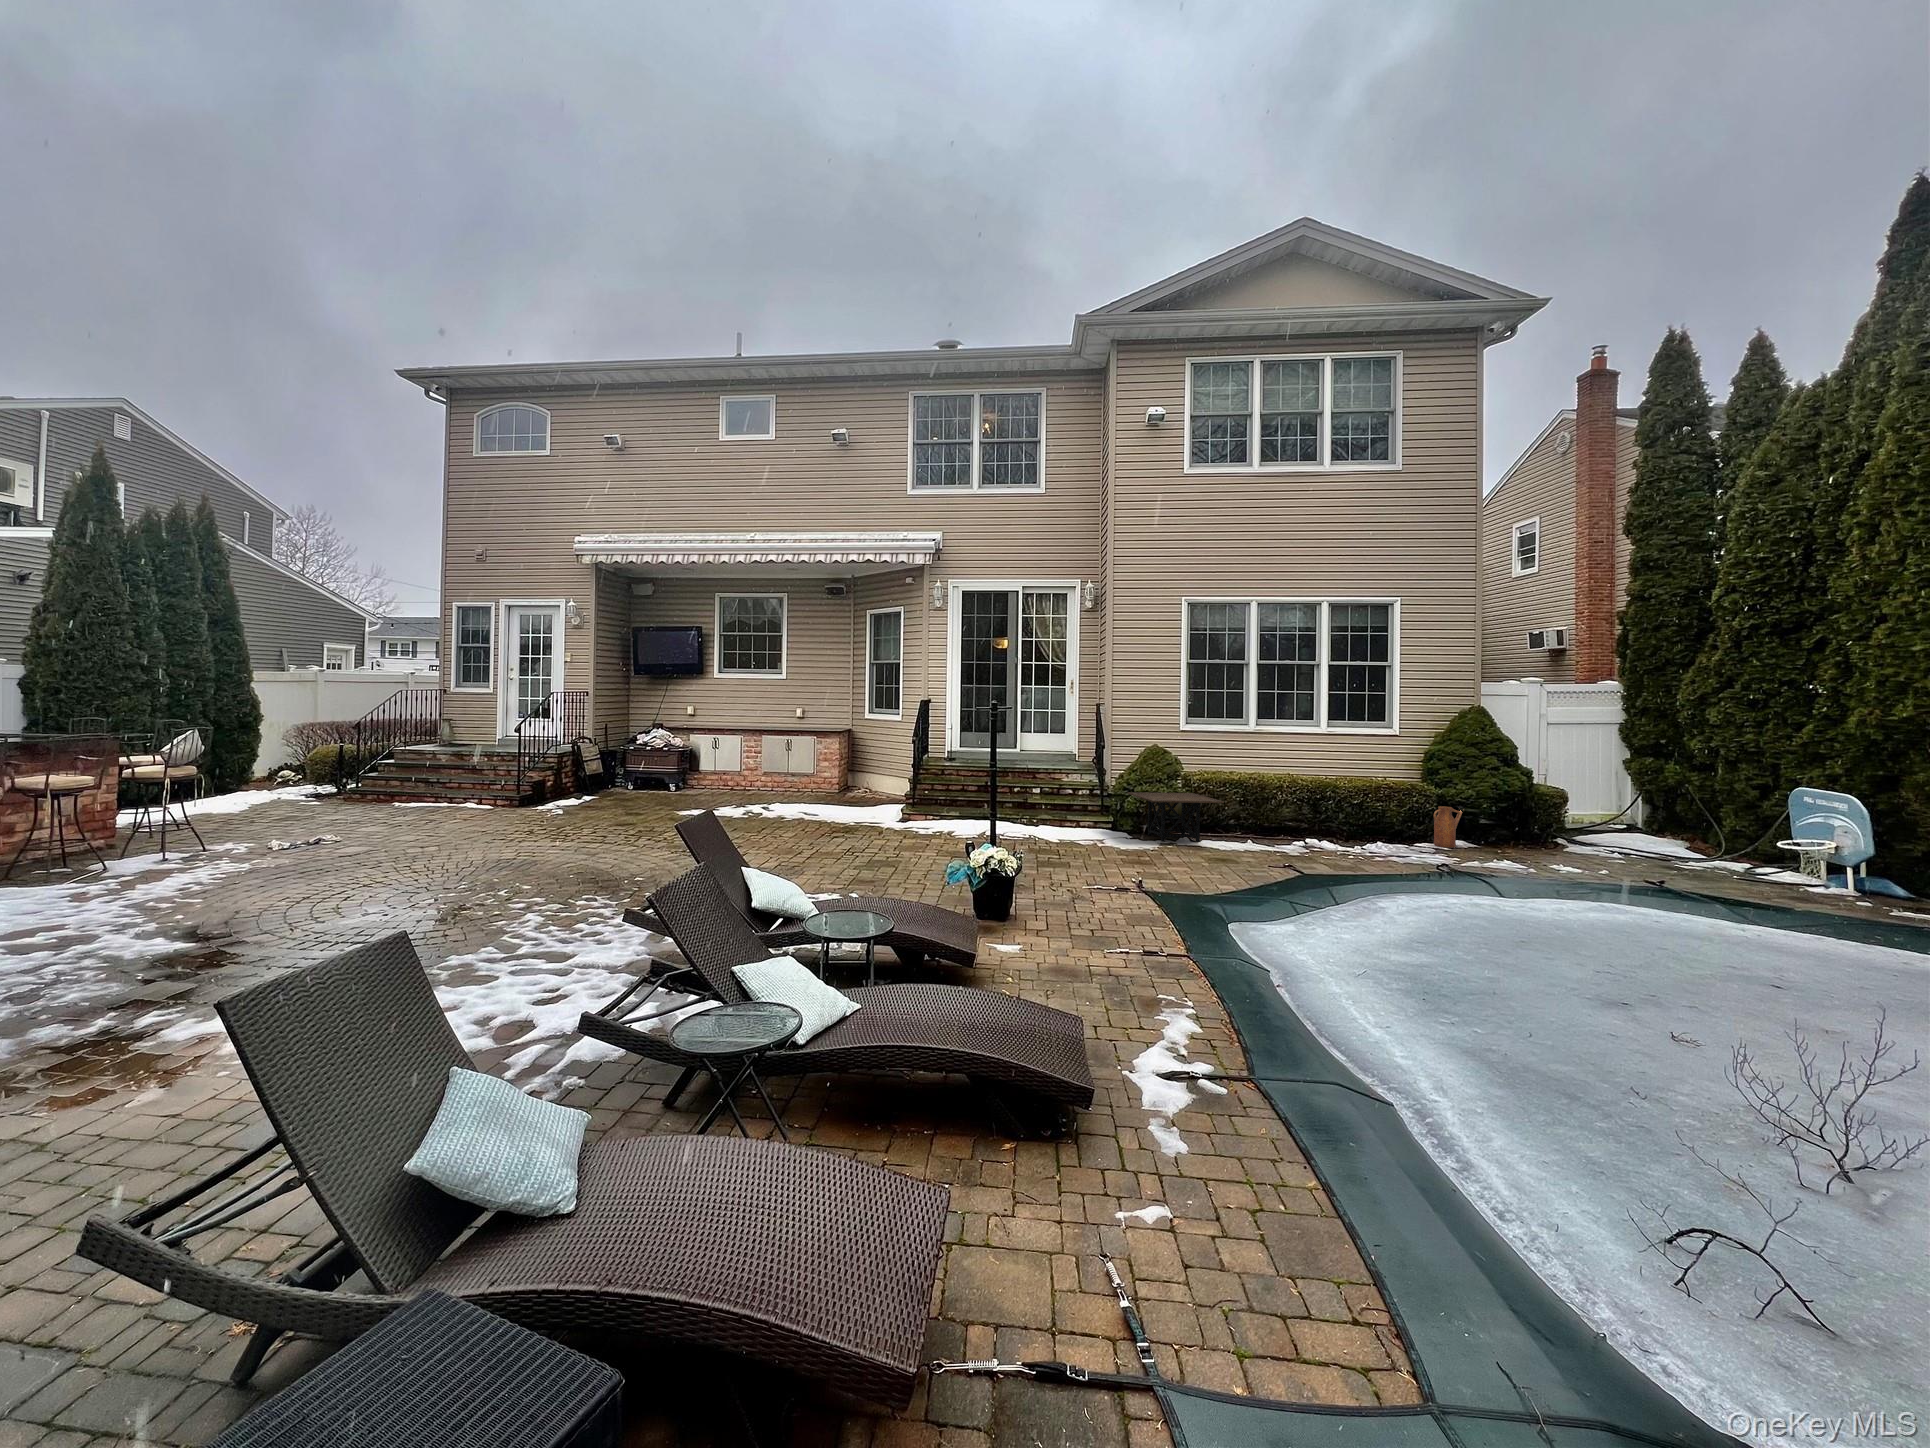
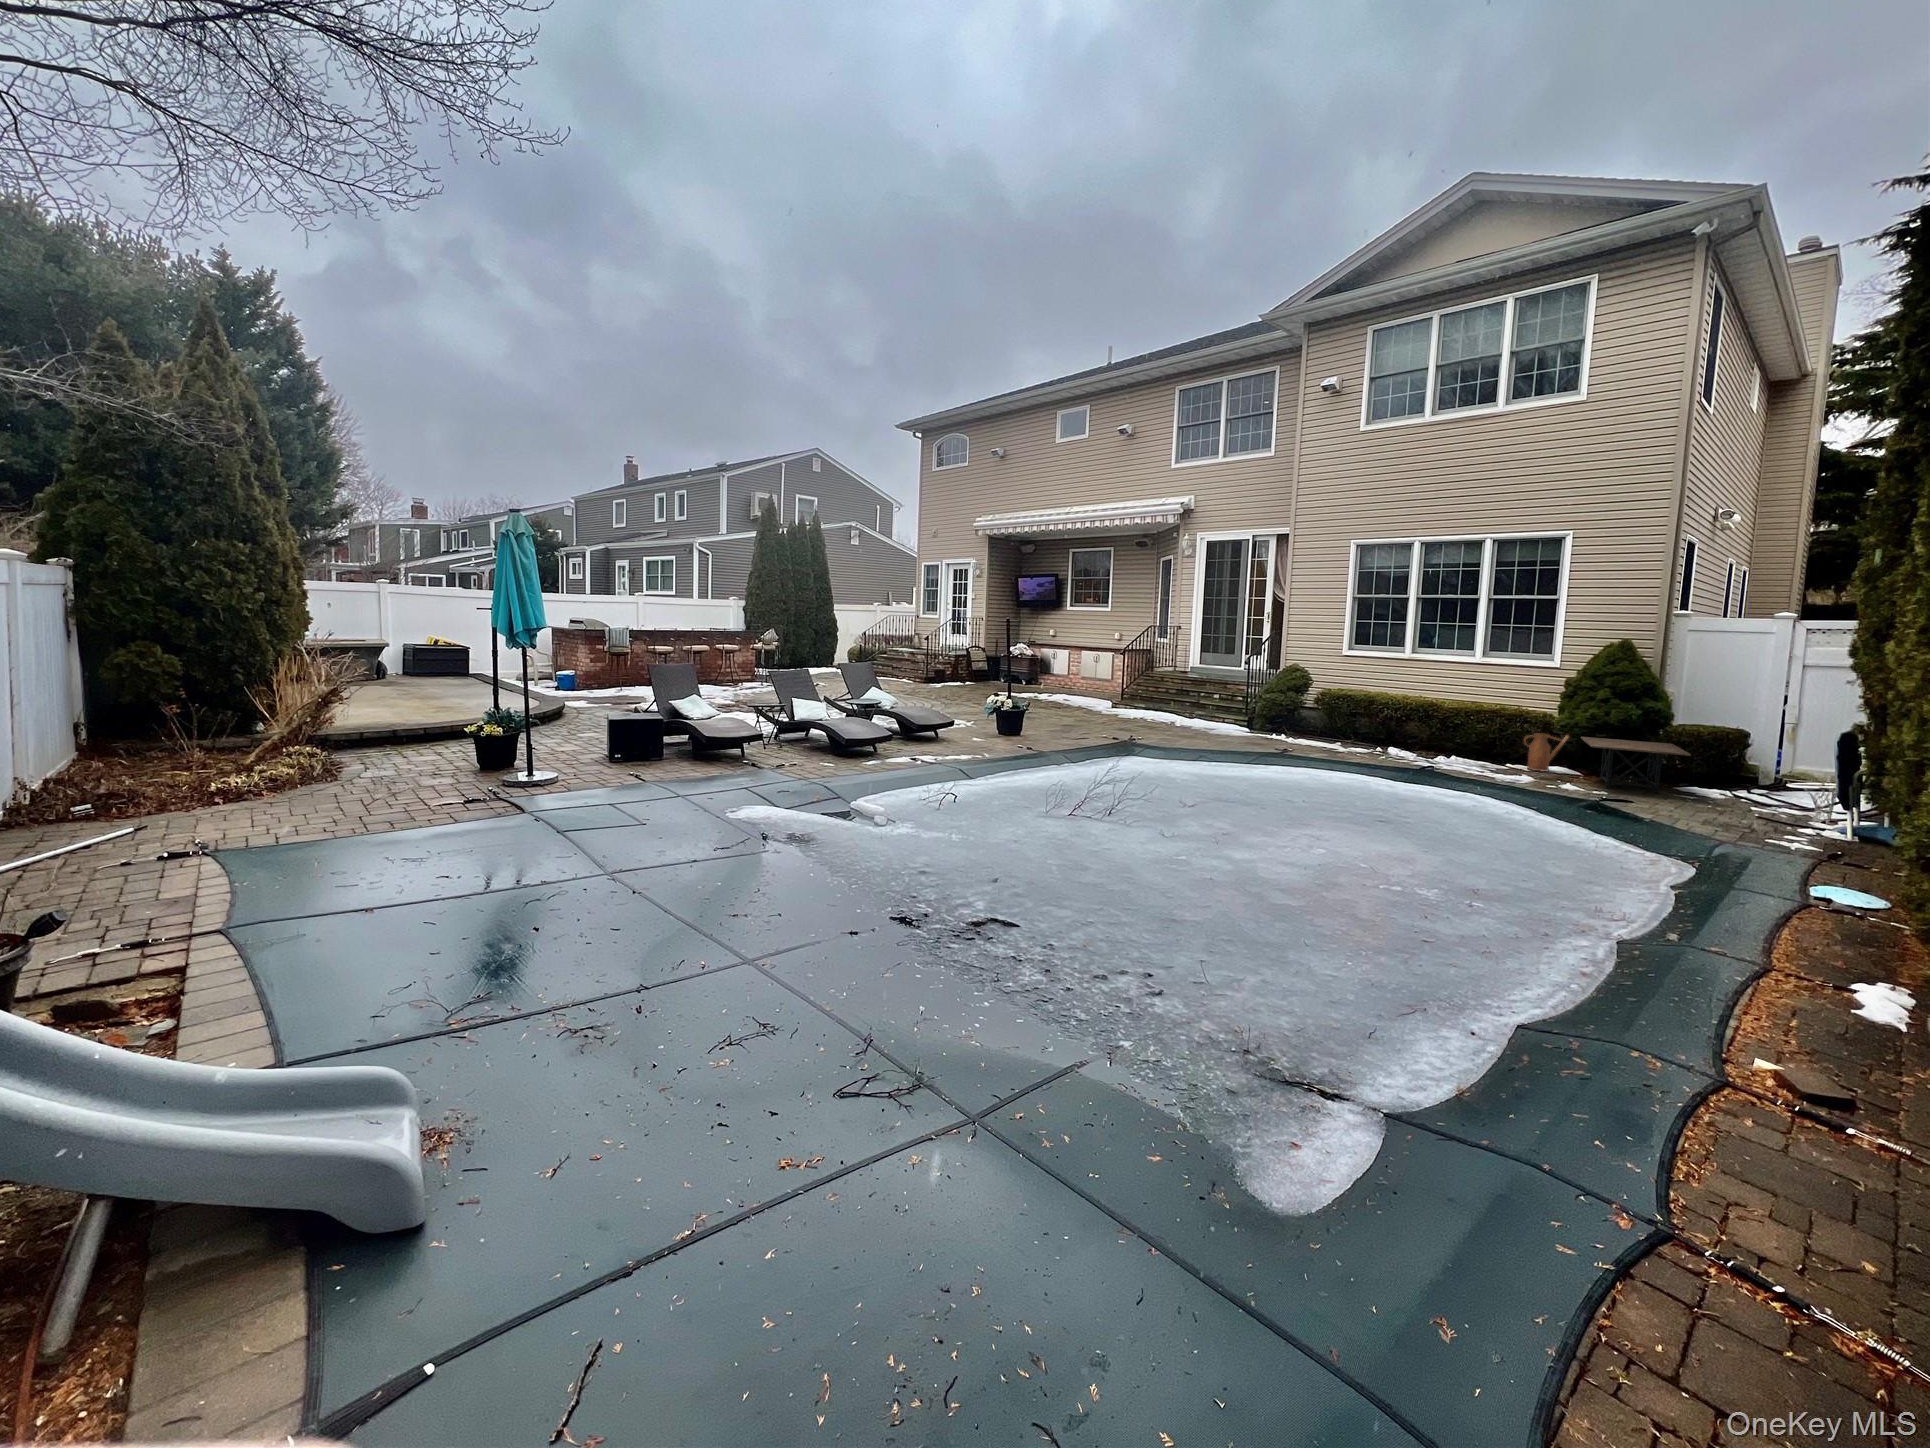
side table: present [1128,792,1224,842] -> present [1581,737,1691,793]

